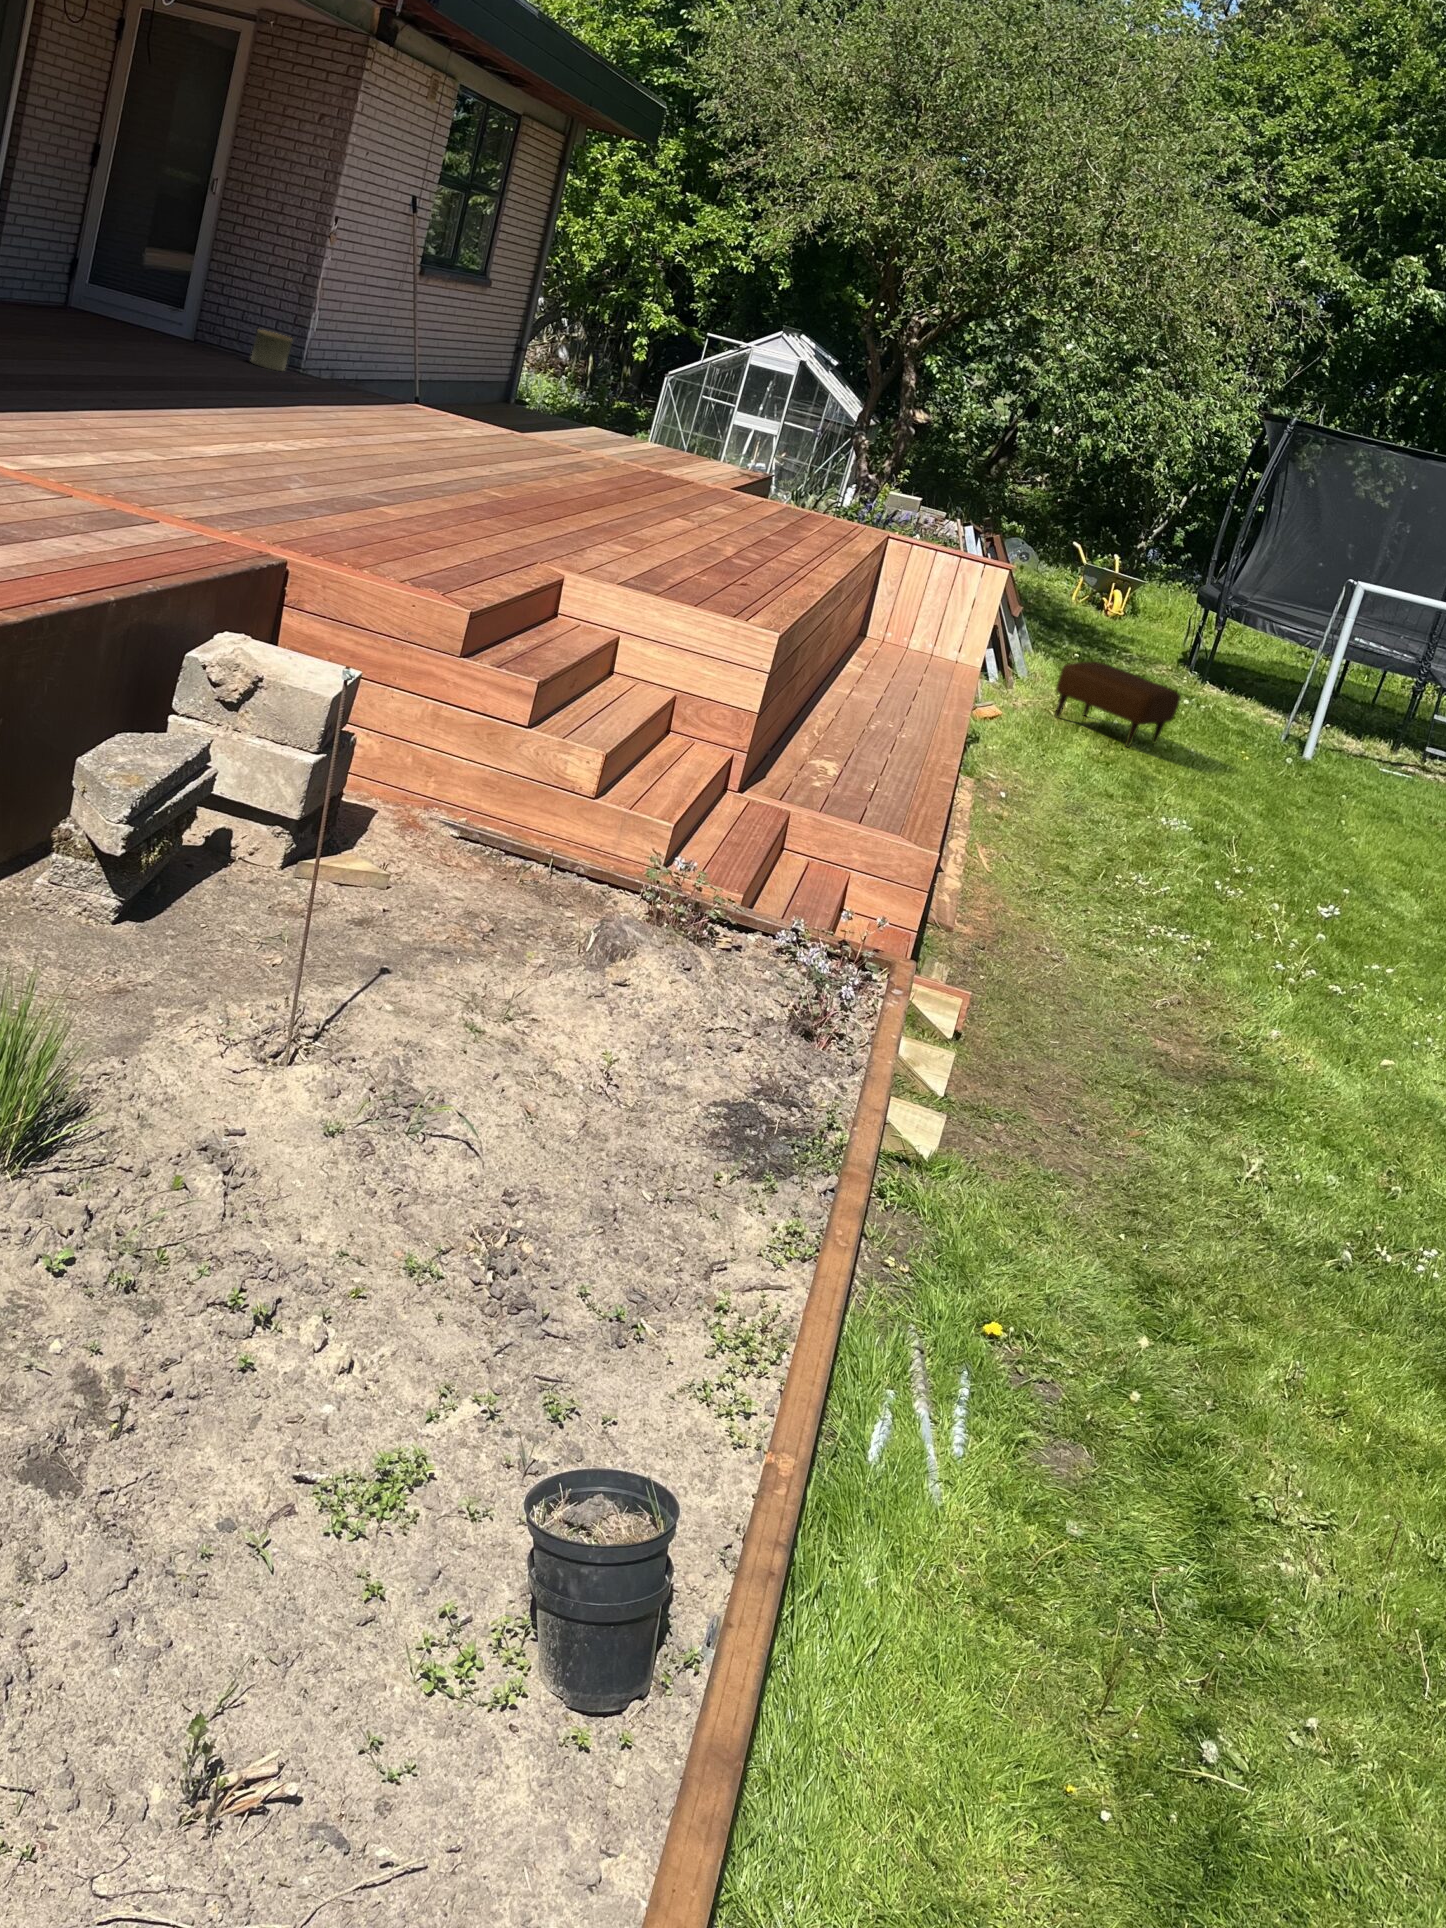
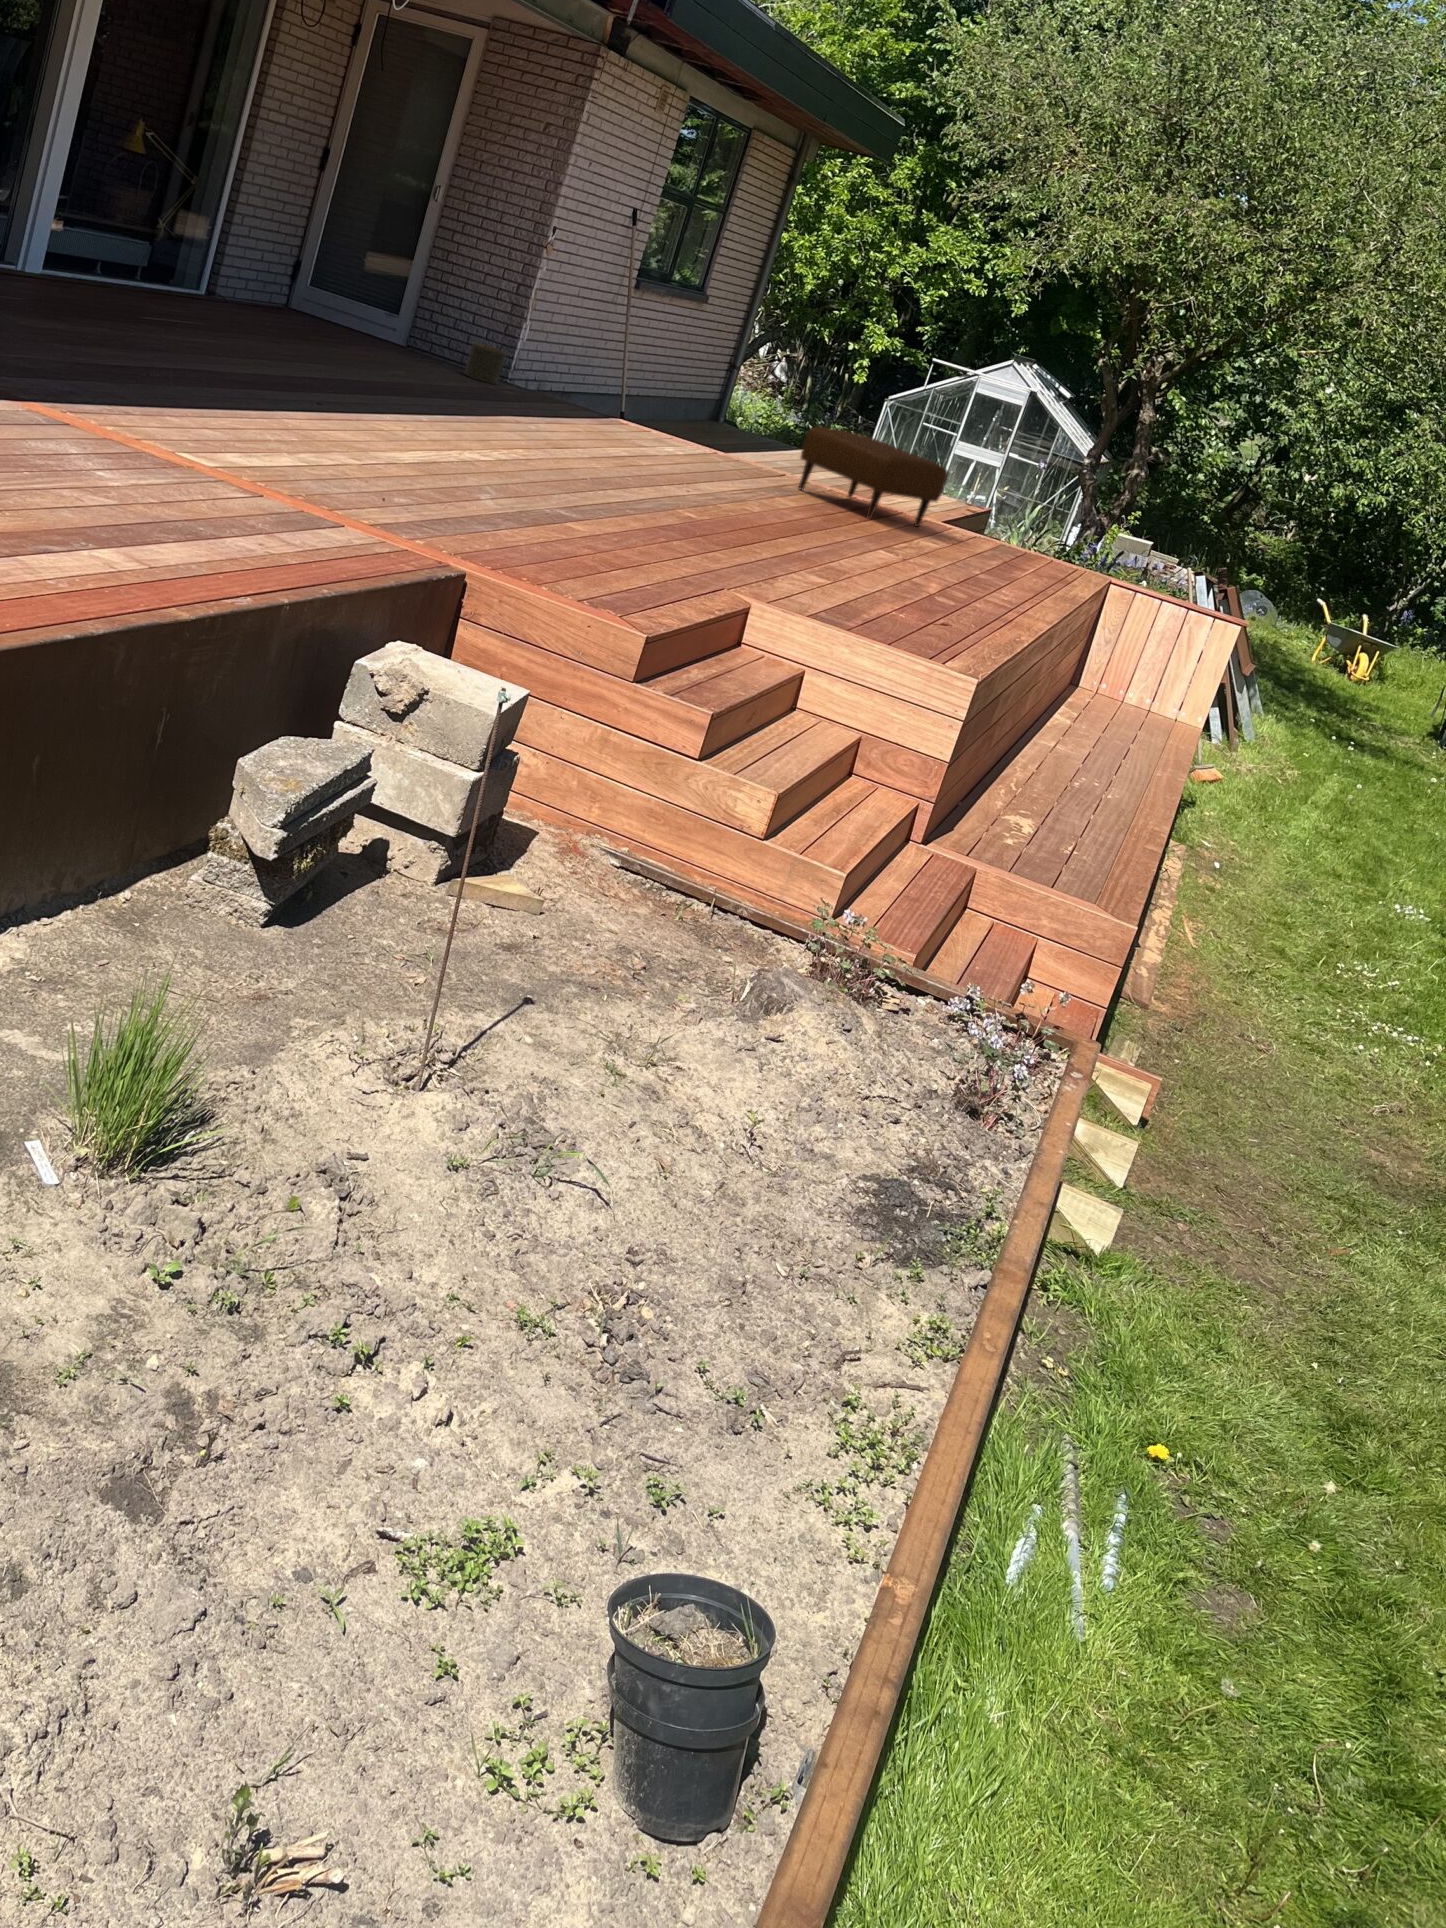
ottoman: present [1055,662,1181,747] -> present [799,427,948,527]

